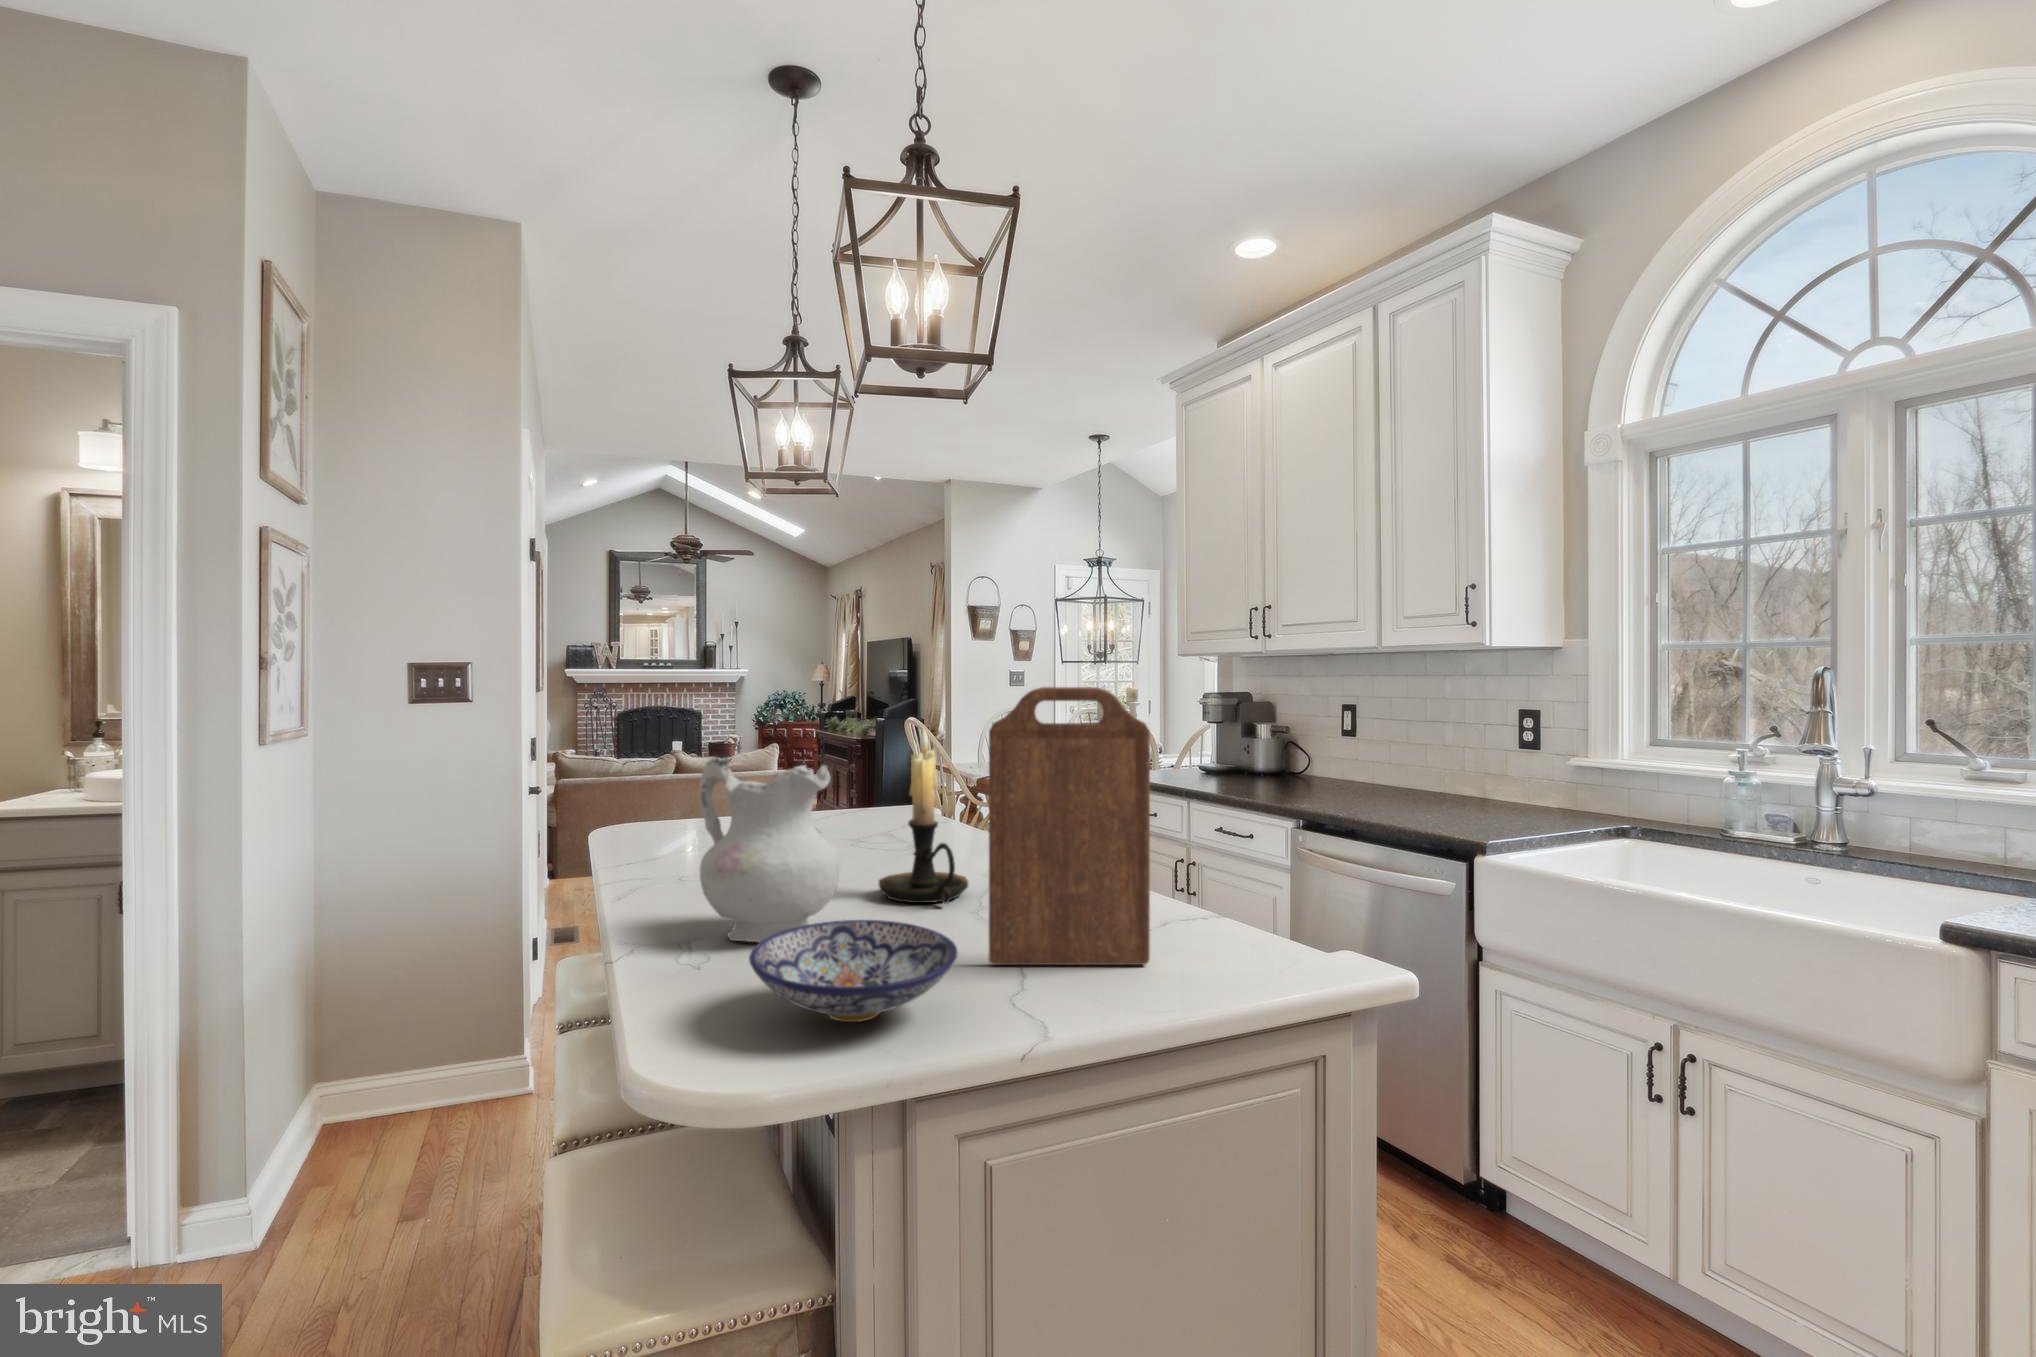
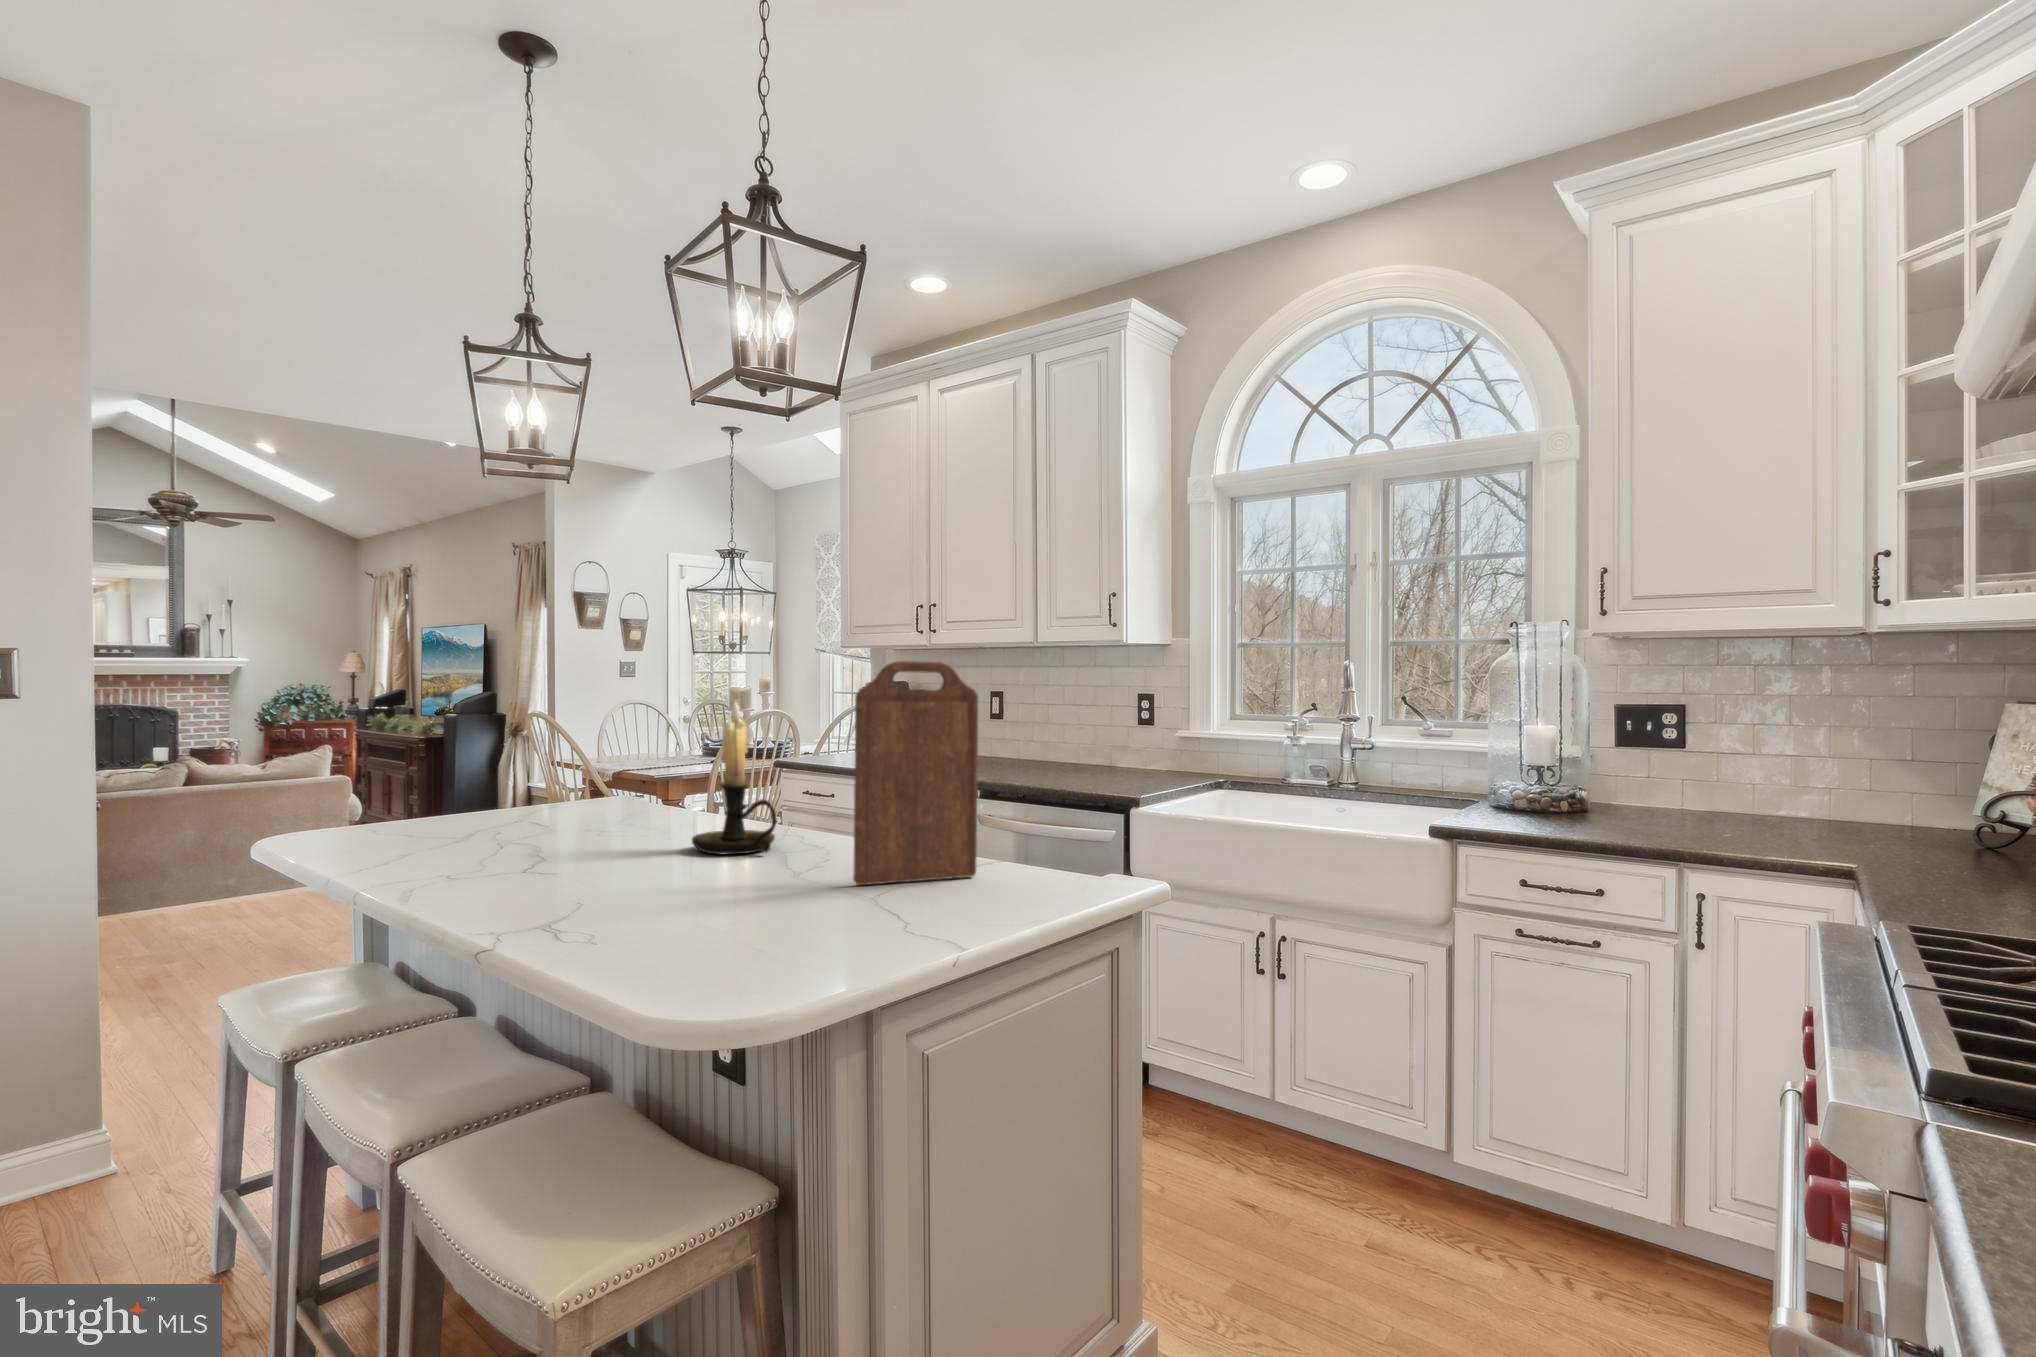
ceramic pitcher: present [700,757,840,942] -> none [556,723,699,888]
bowl: present [749,920,957,1022] -> none [707,849,876,923]

